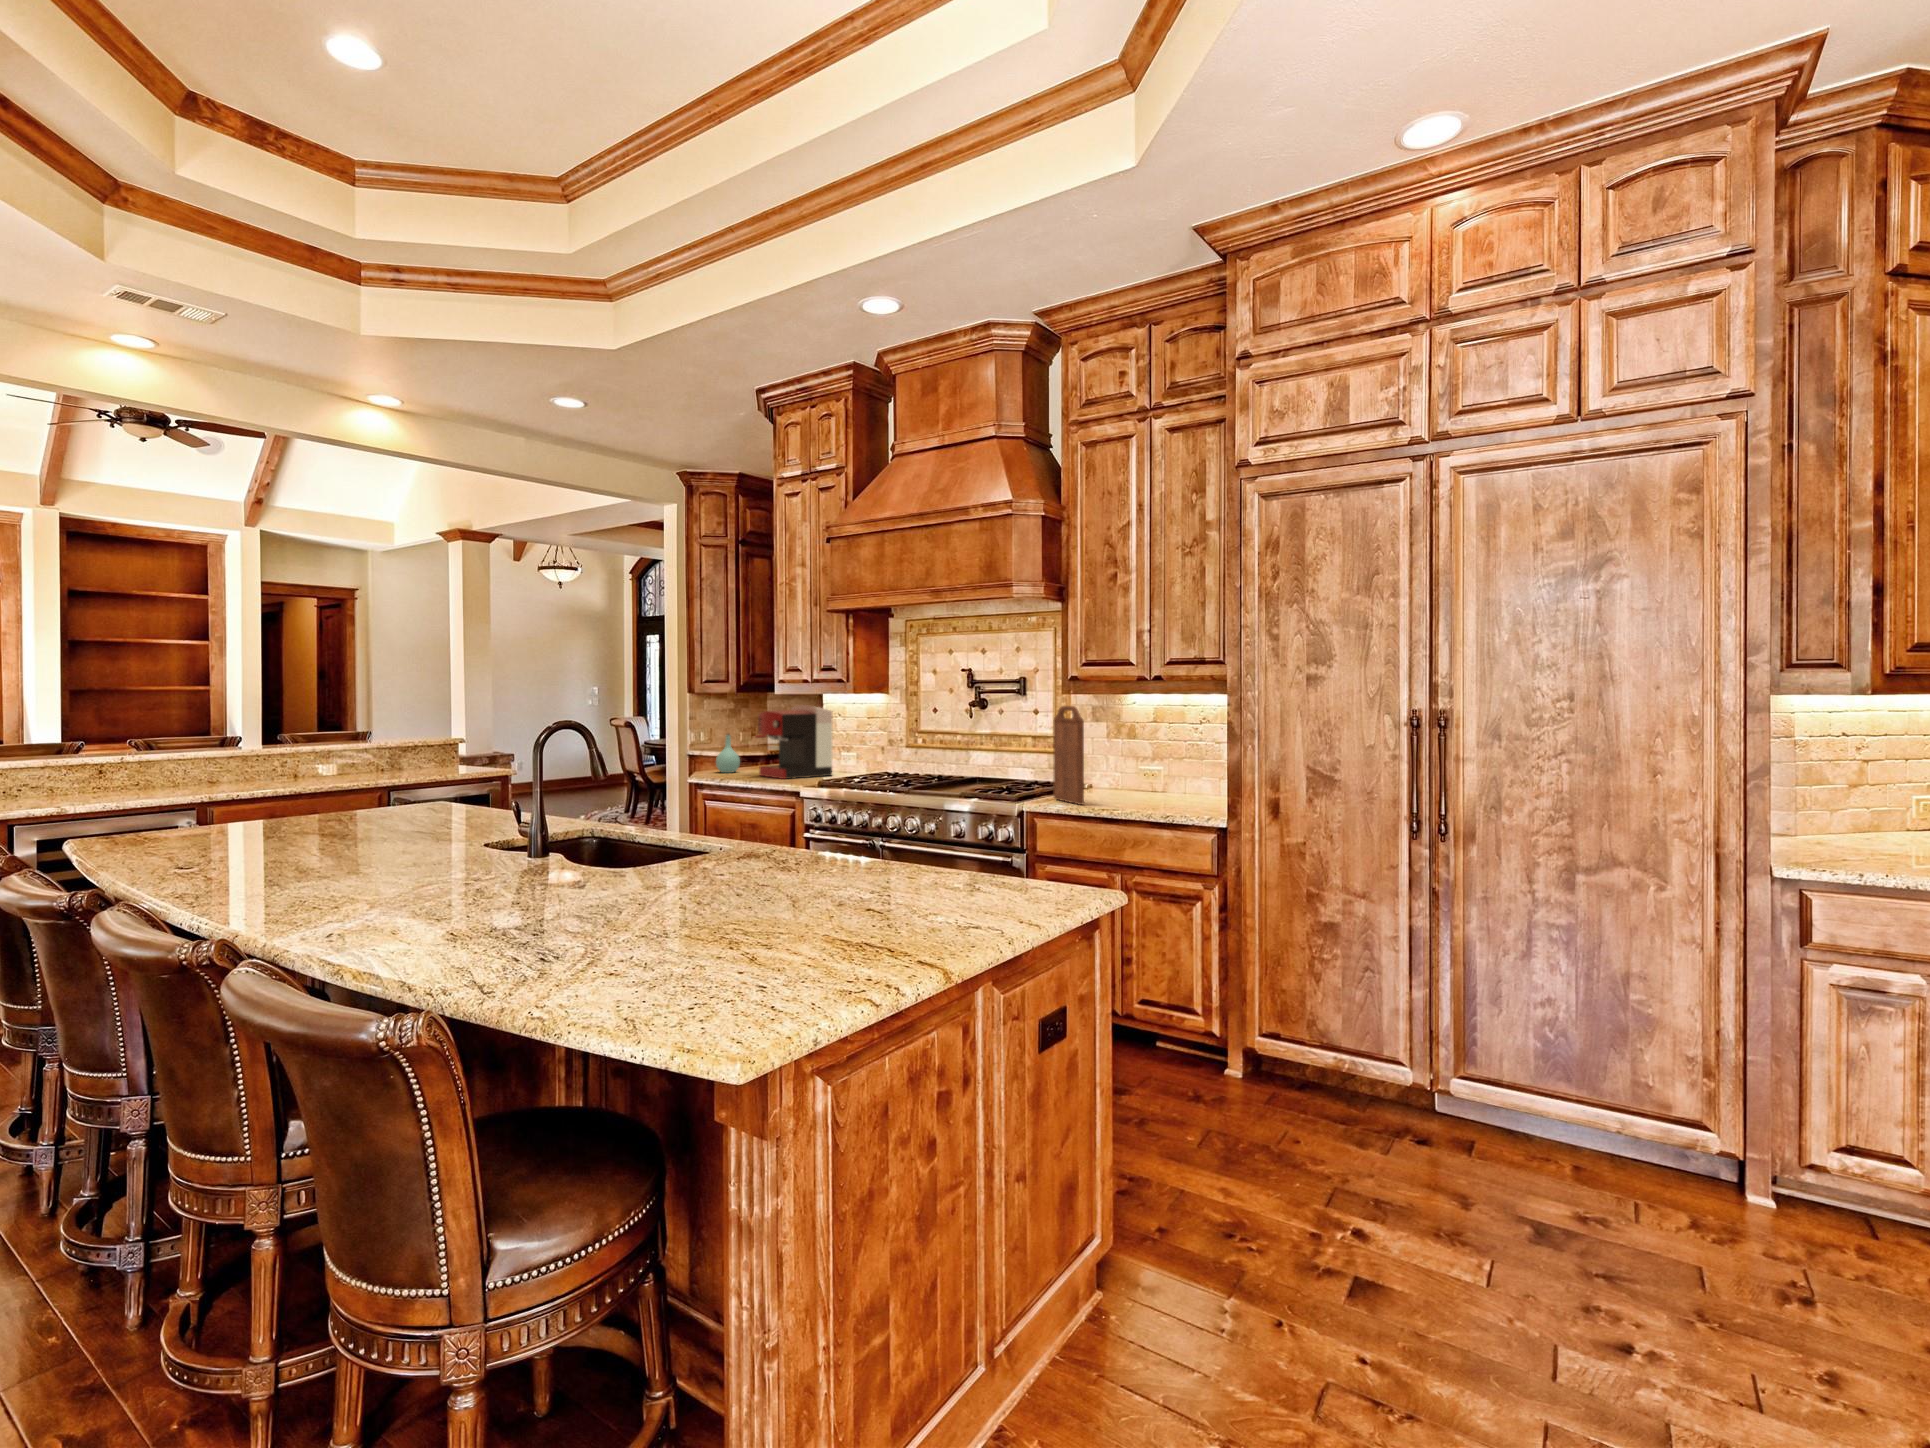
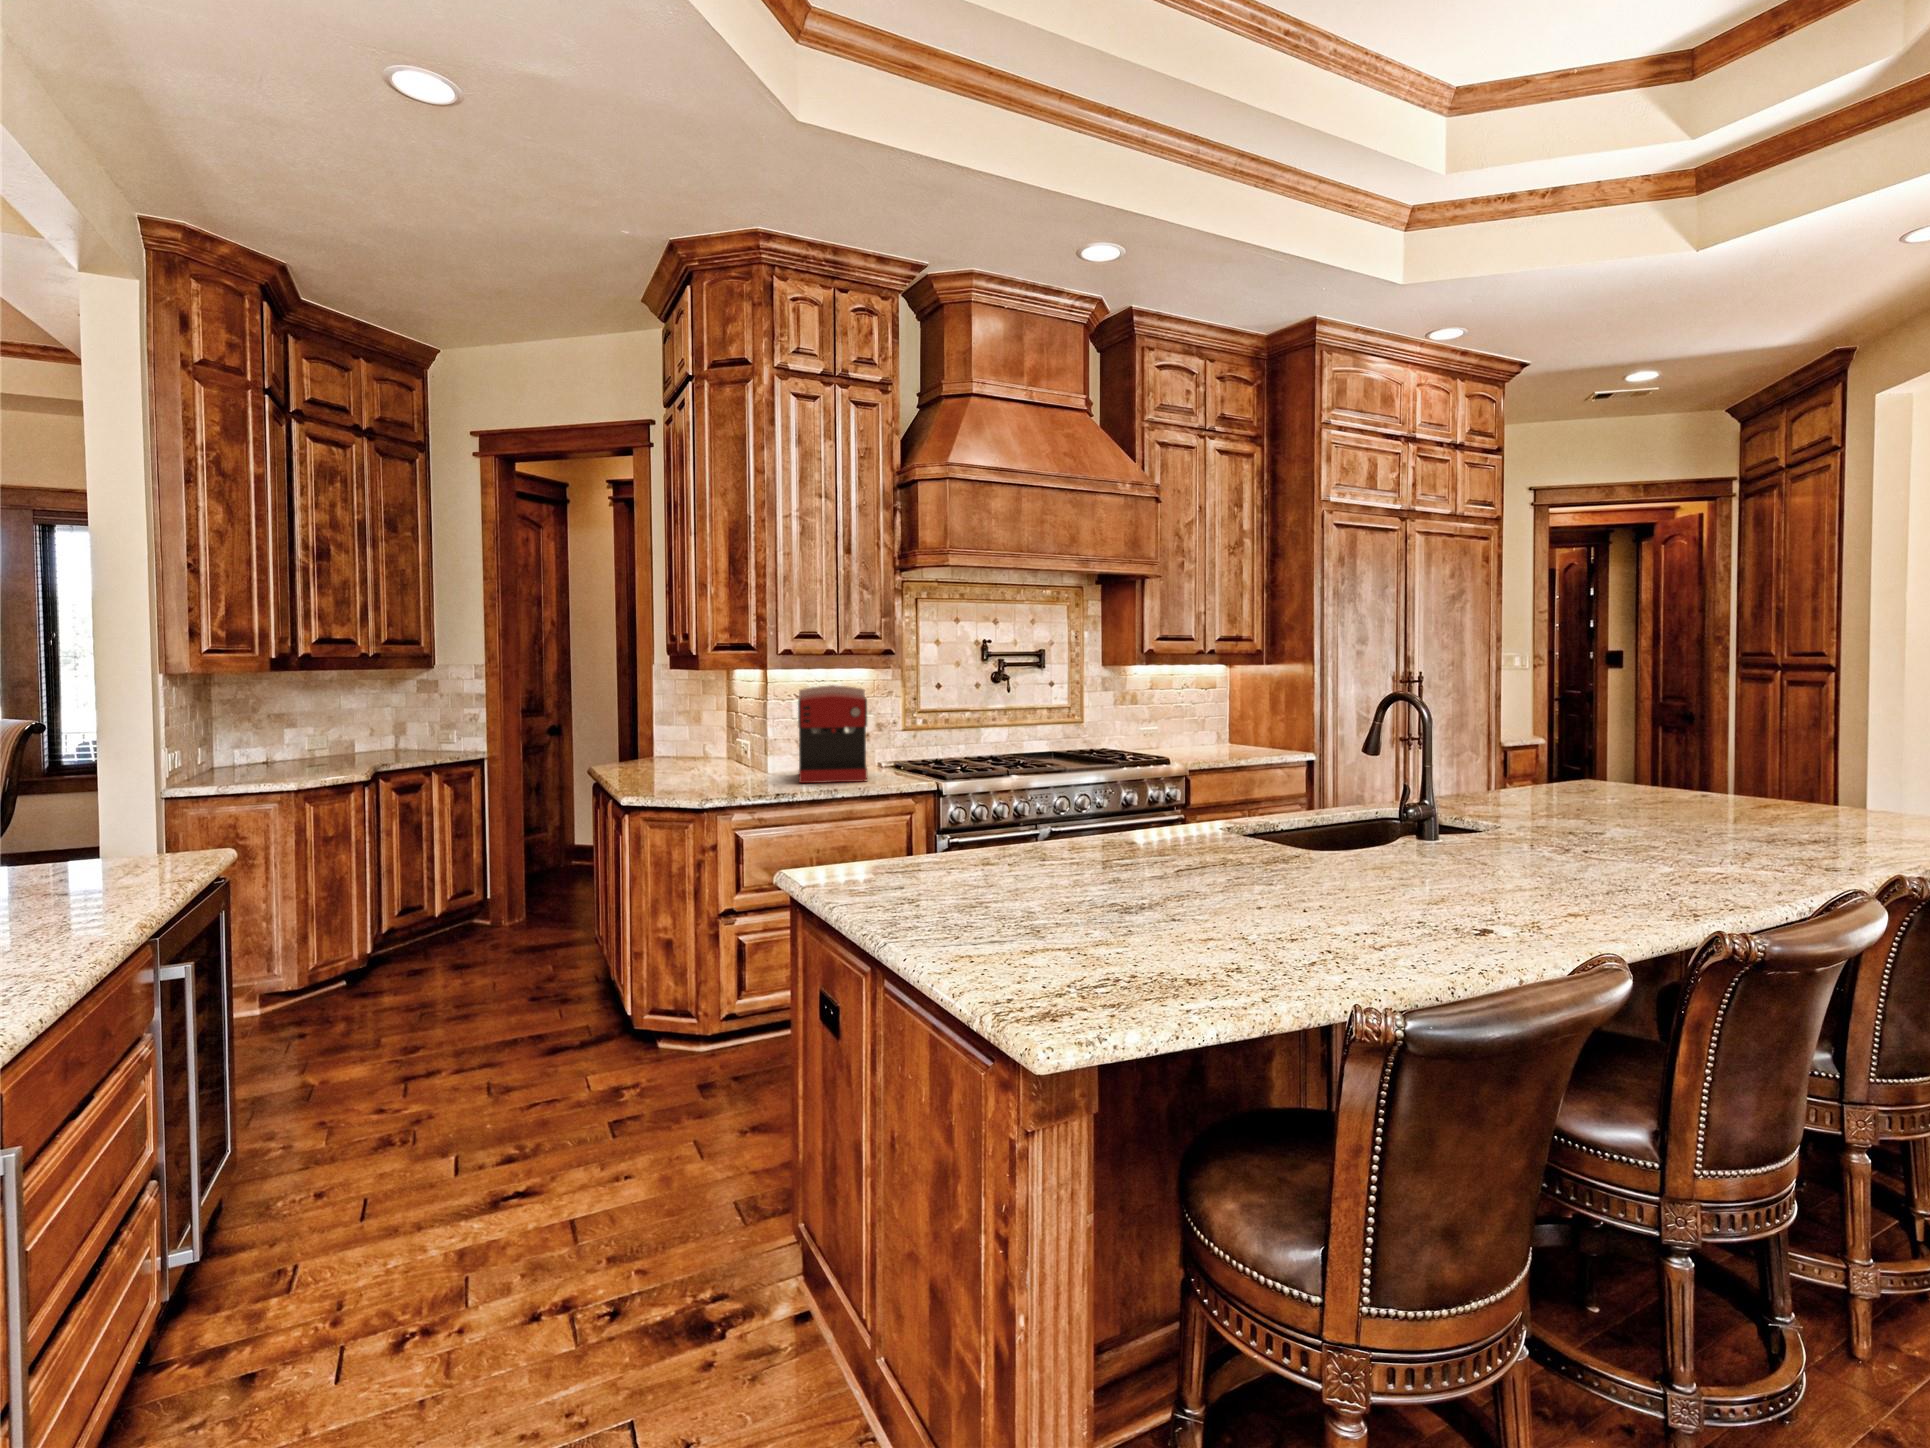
cutting board: present [1053,706,1084,805] -> none [1201,678,1250,760]
bottle: present [716,734,740,773] -> none [692,731,729,789]

